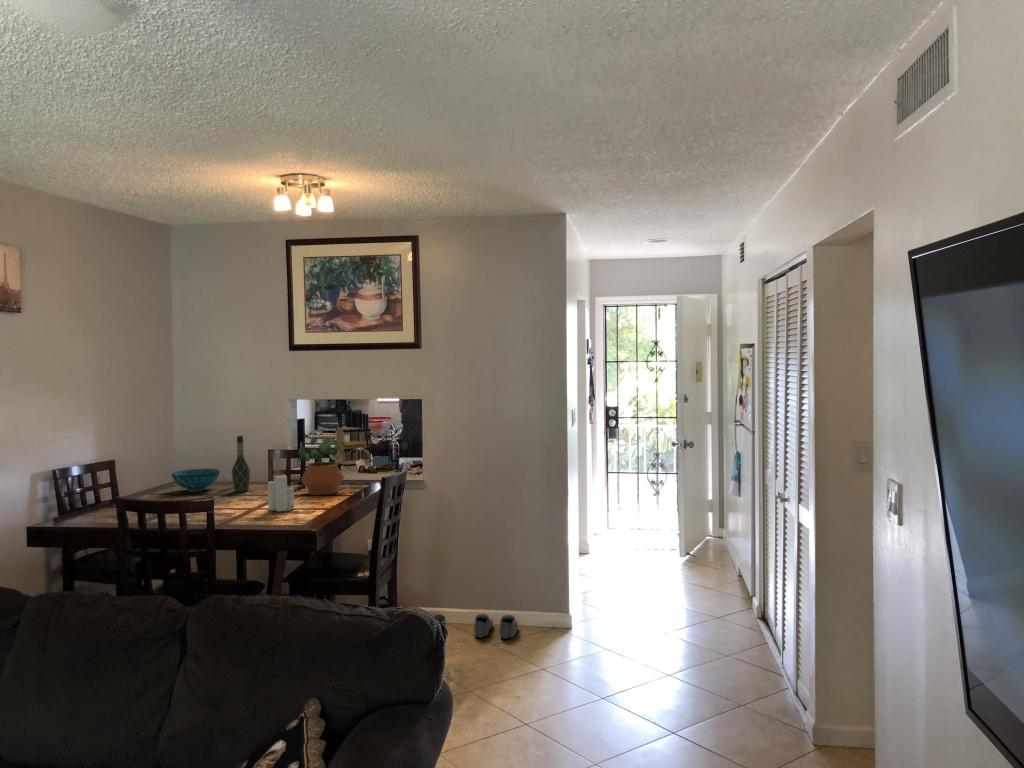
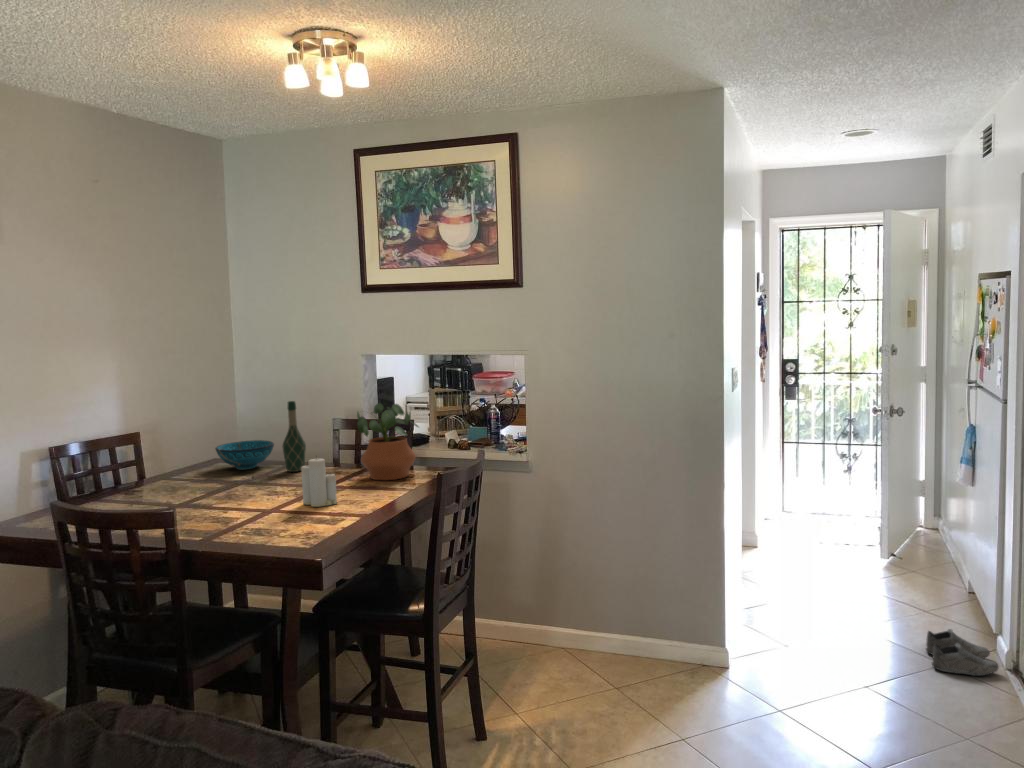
shoe: present [474,614,518,639] -> present [926,629,998,676]

